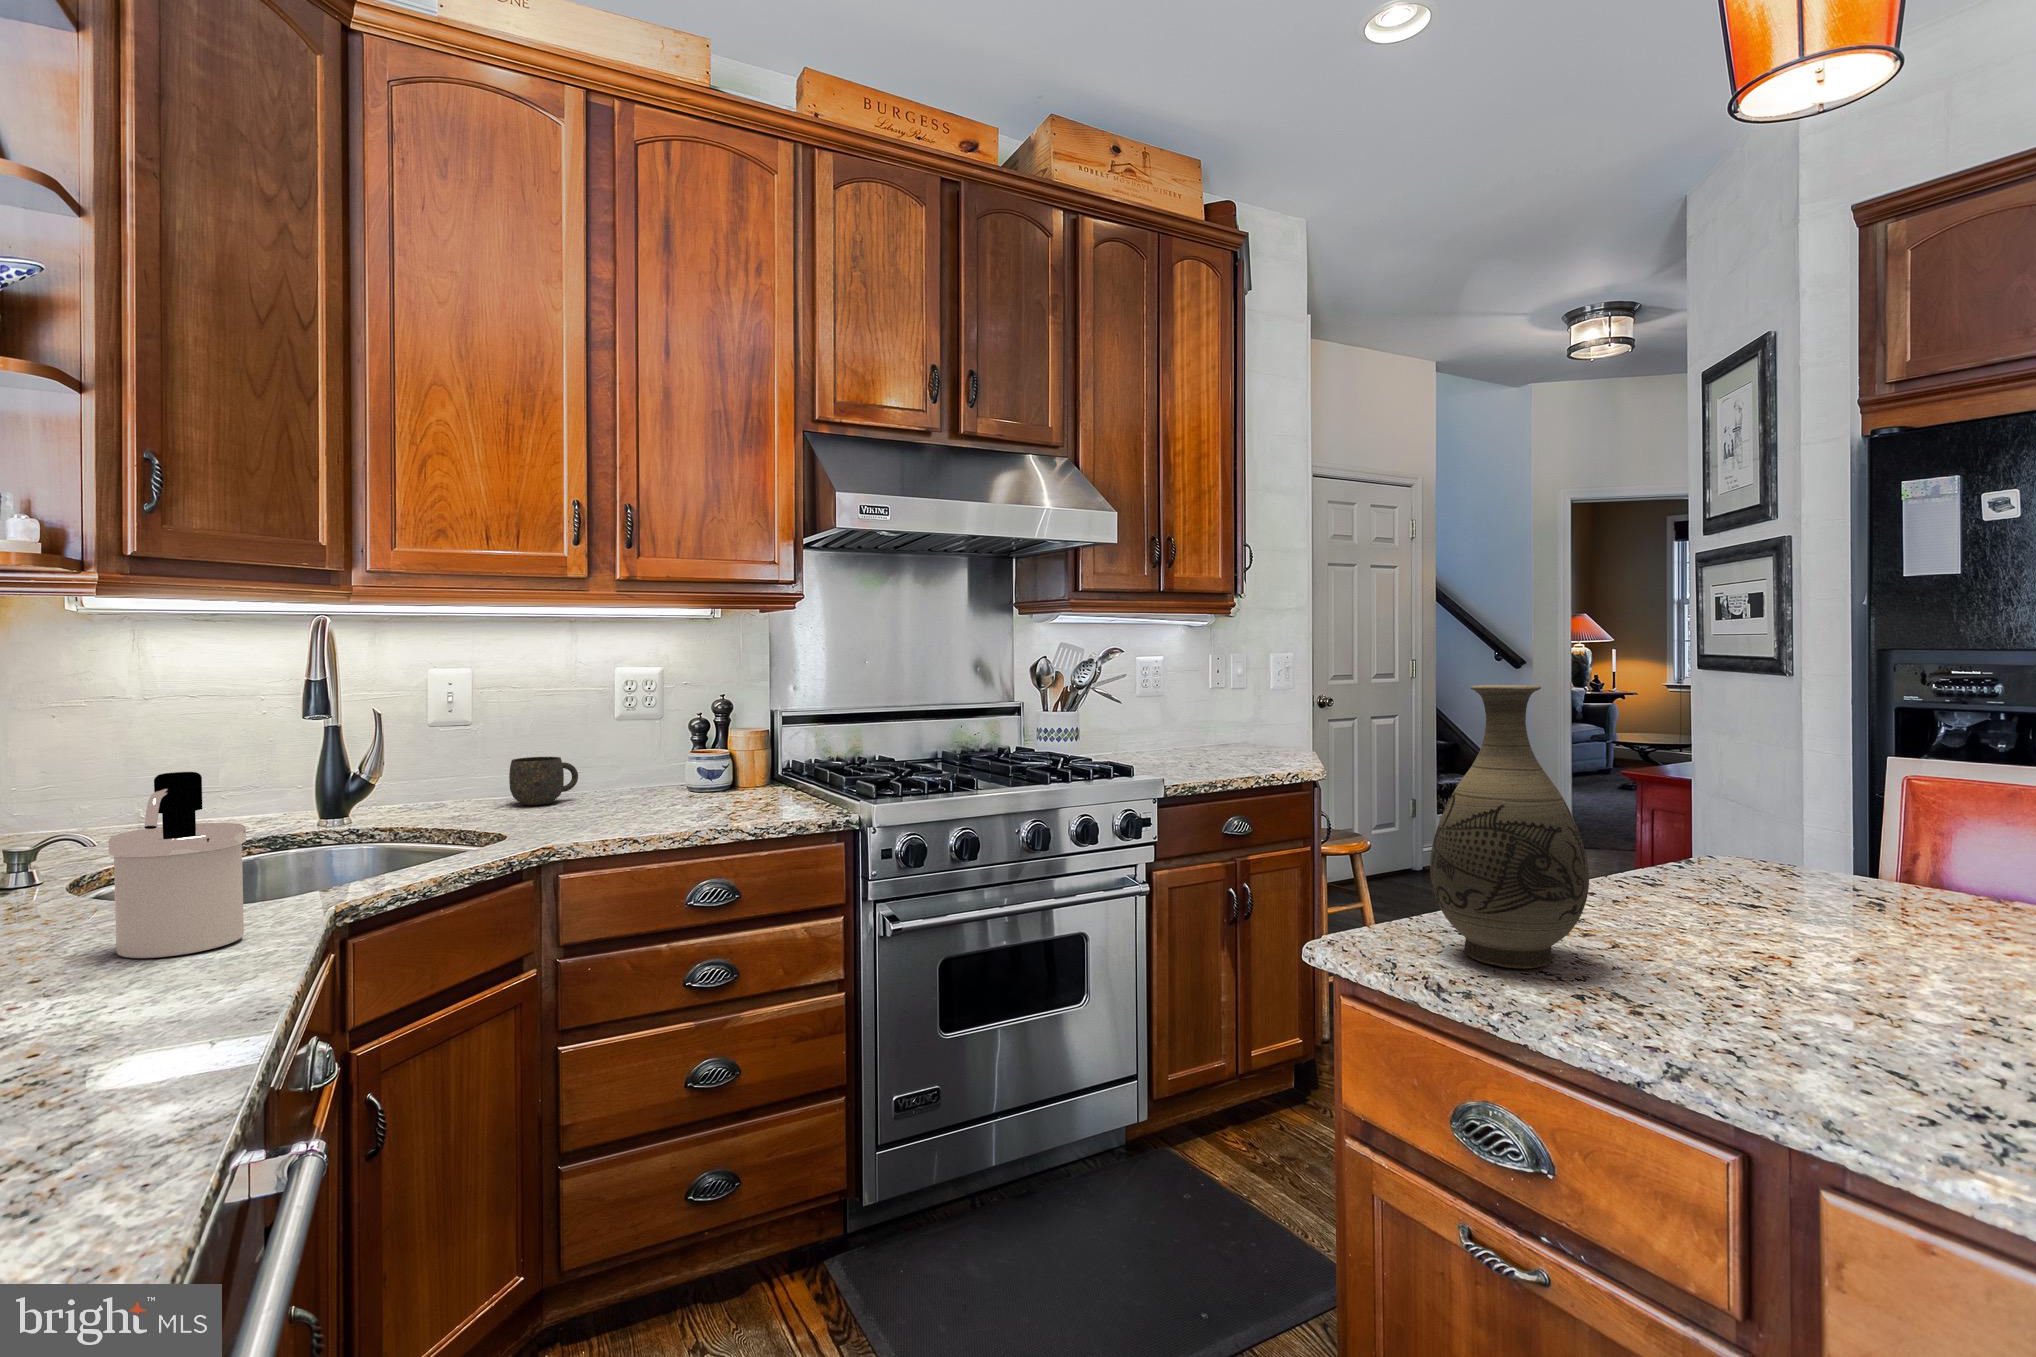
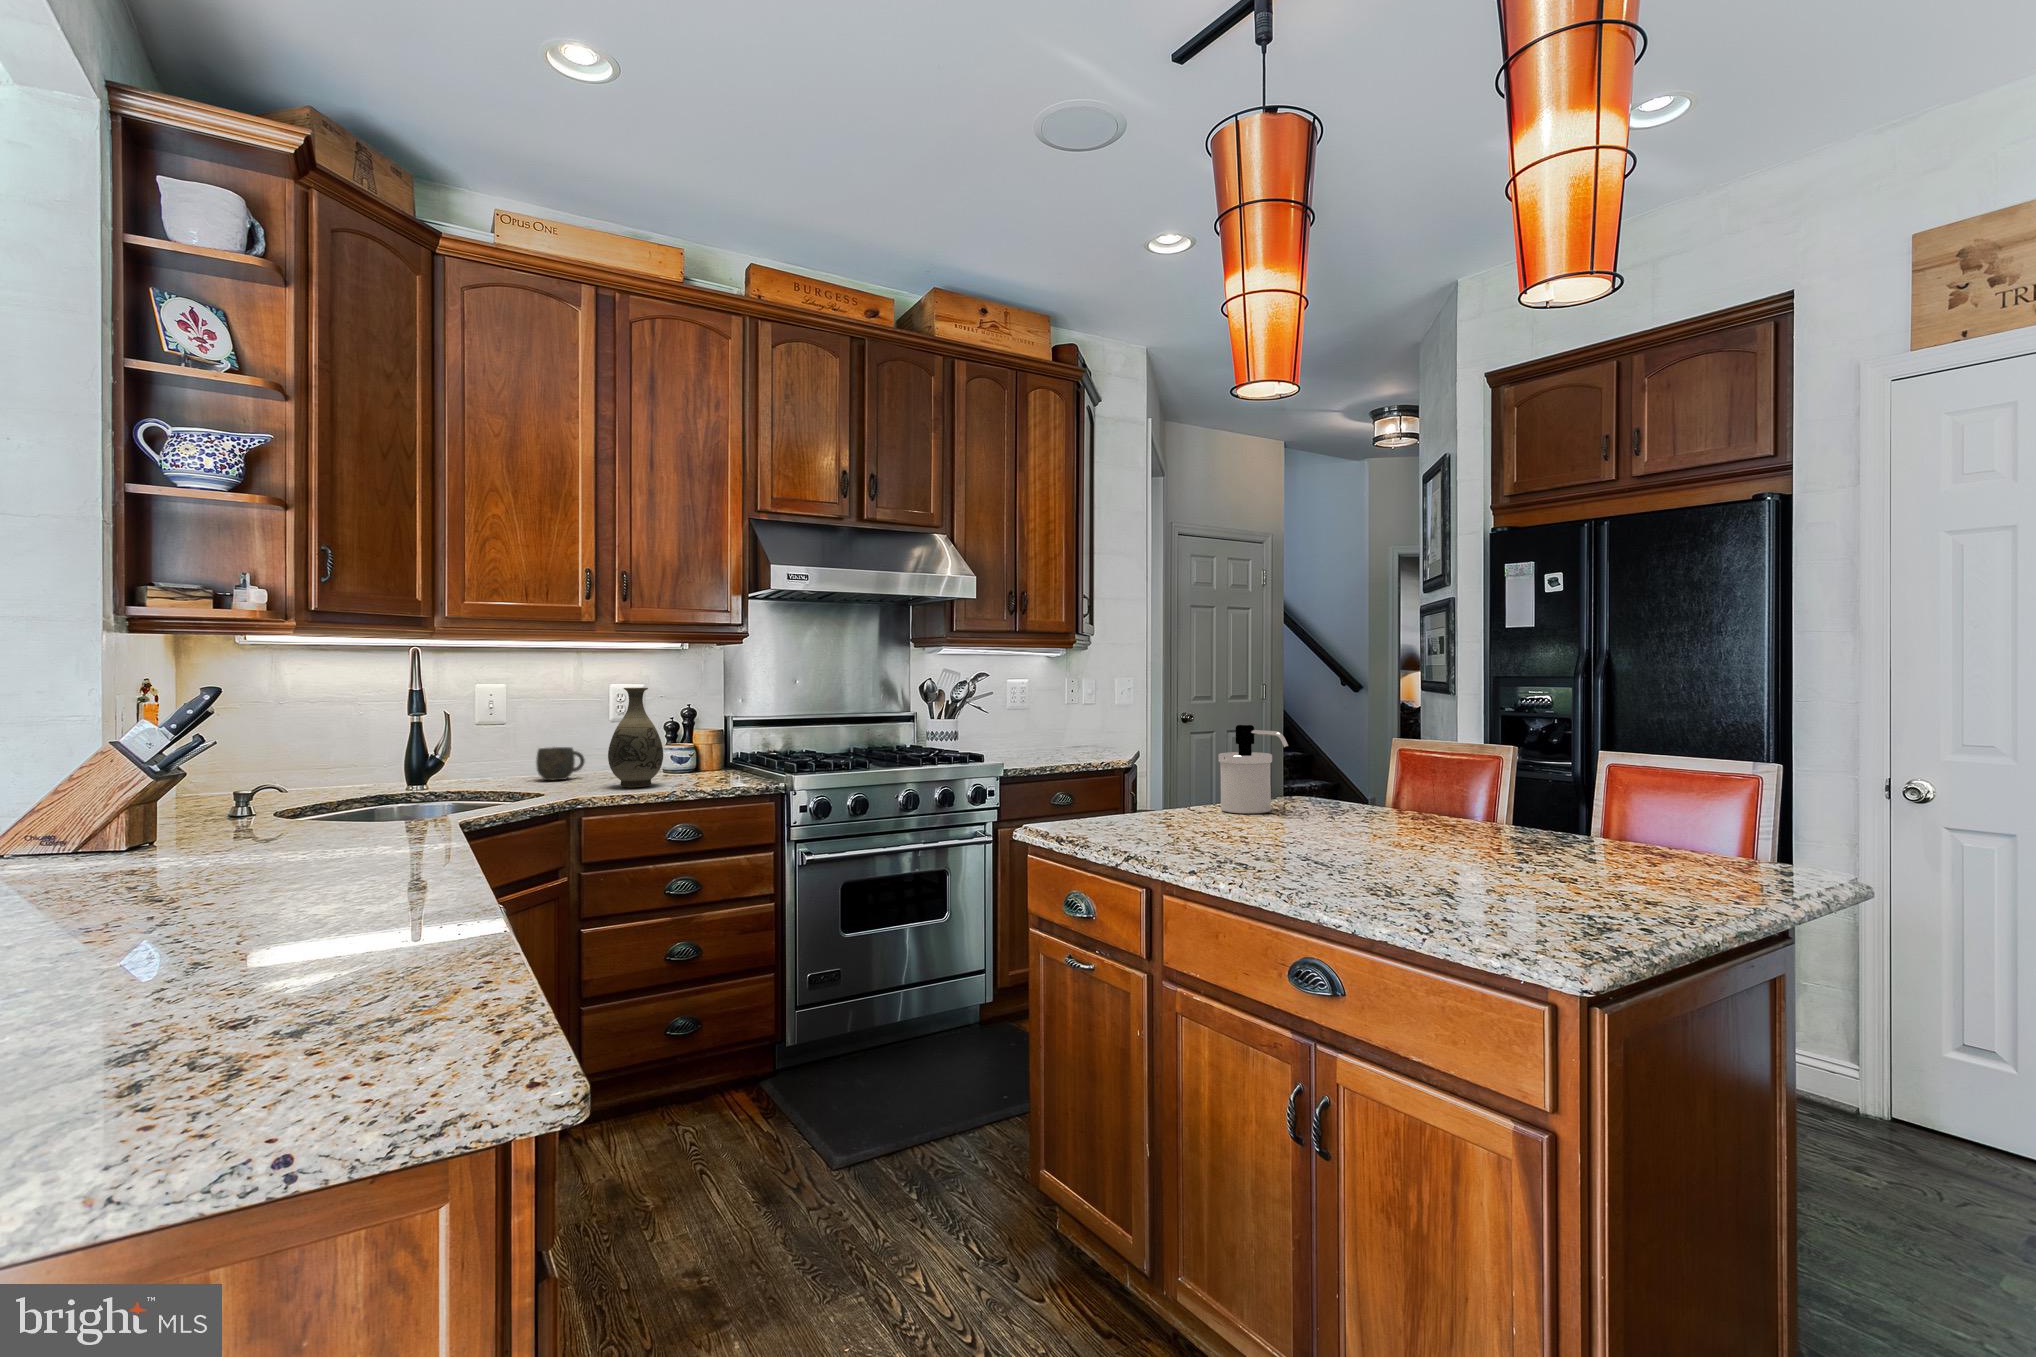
vase: present [1430,685,1589,968] -> present [608,687,663,787]
soap dispenser: present [108,772,246,958] -> present [1218,725,1288,813]

